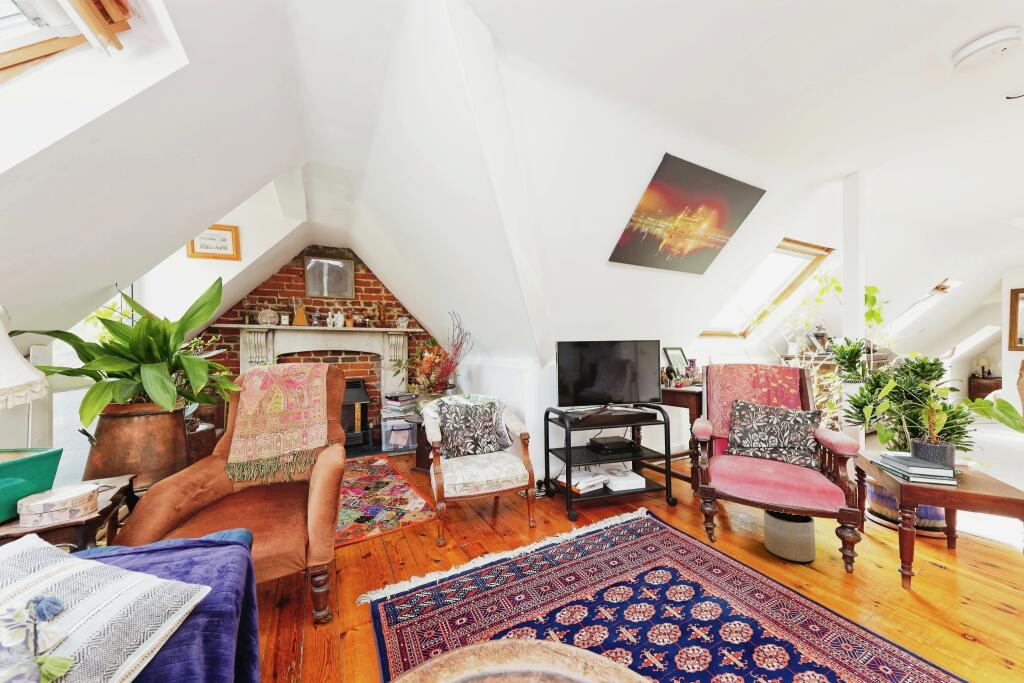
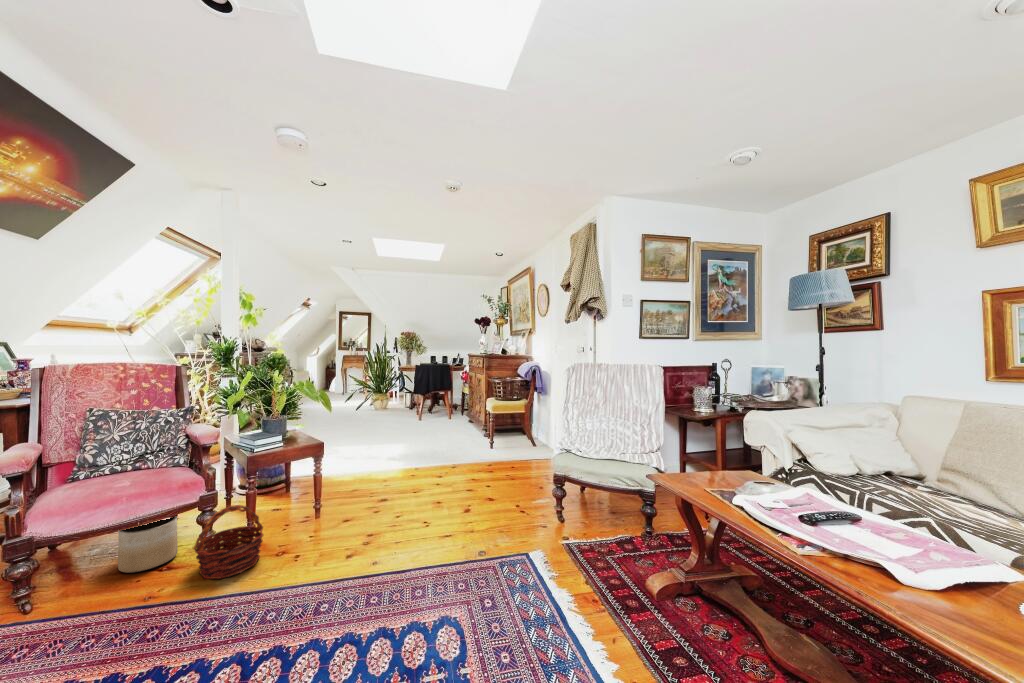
basket: none [839,534,932,625] -> present [194,505,263,579]

